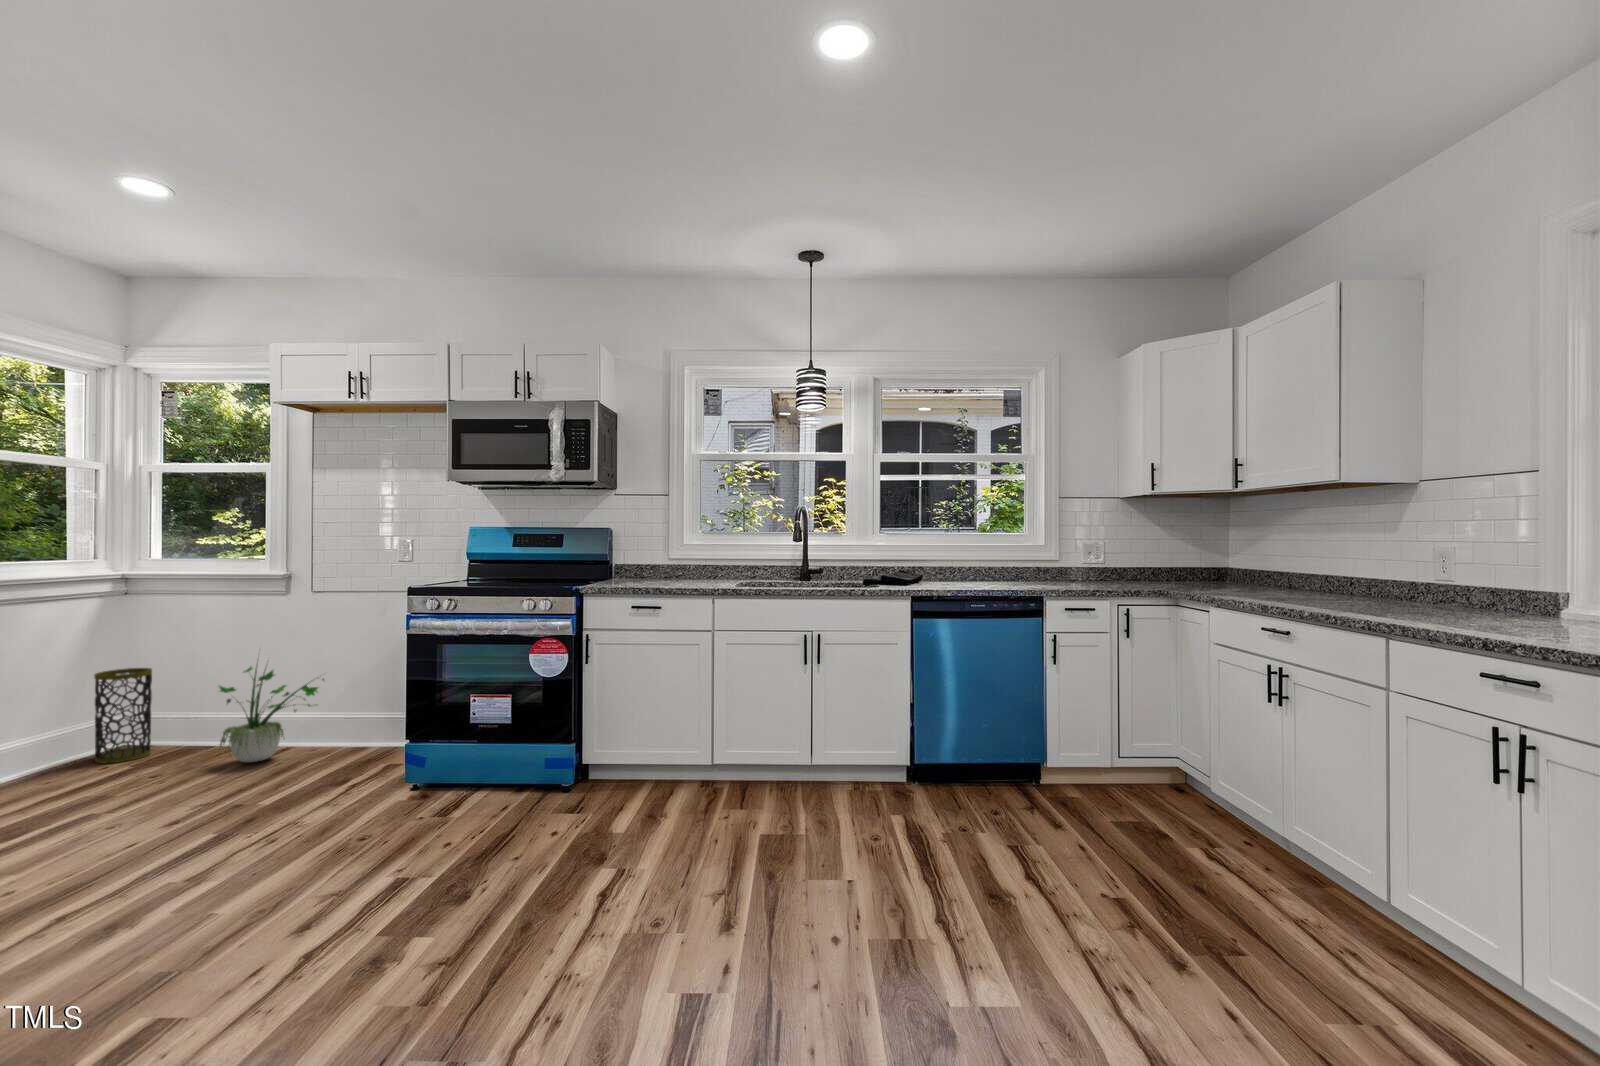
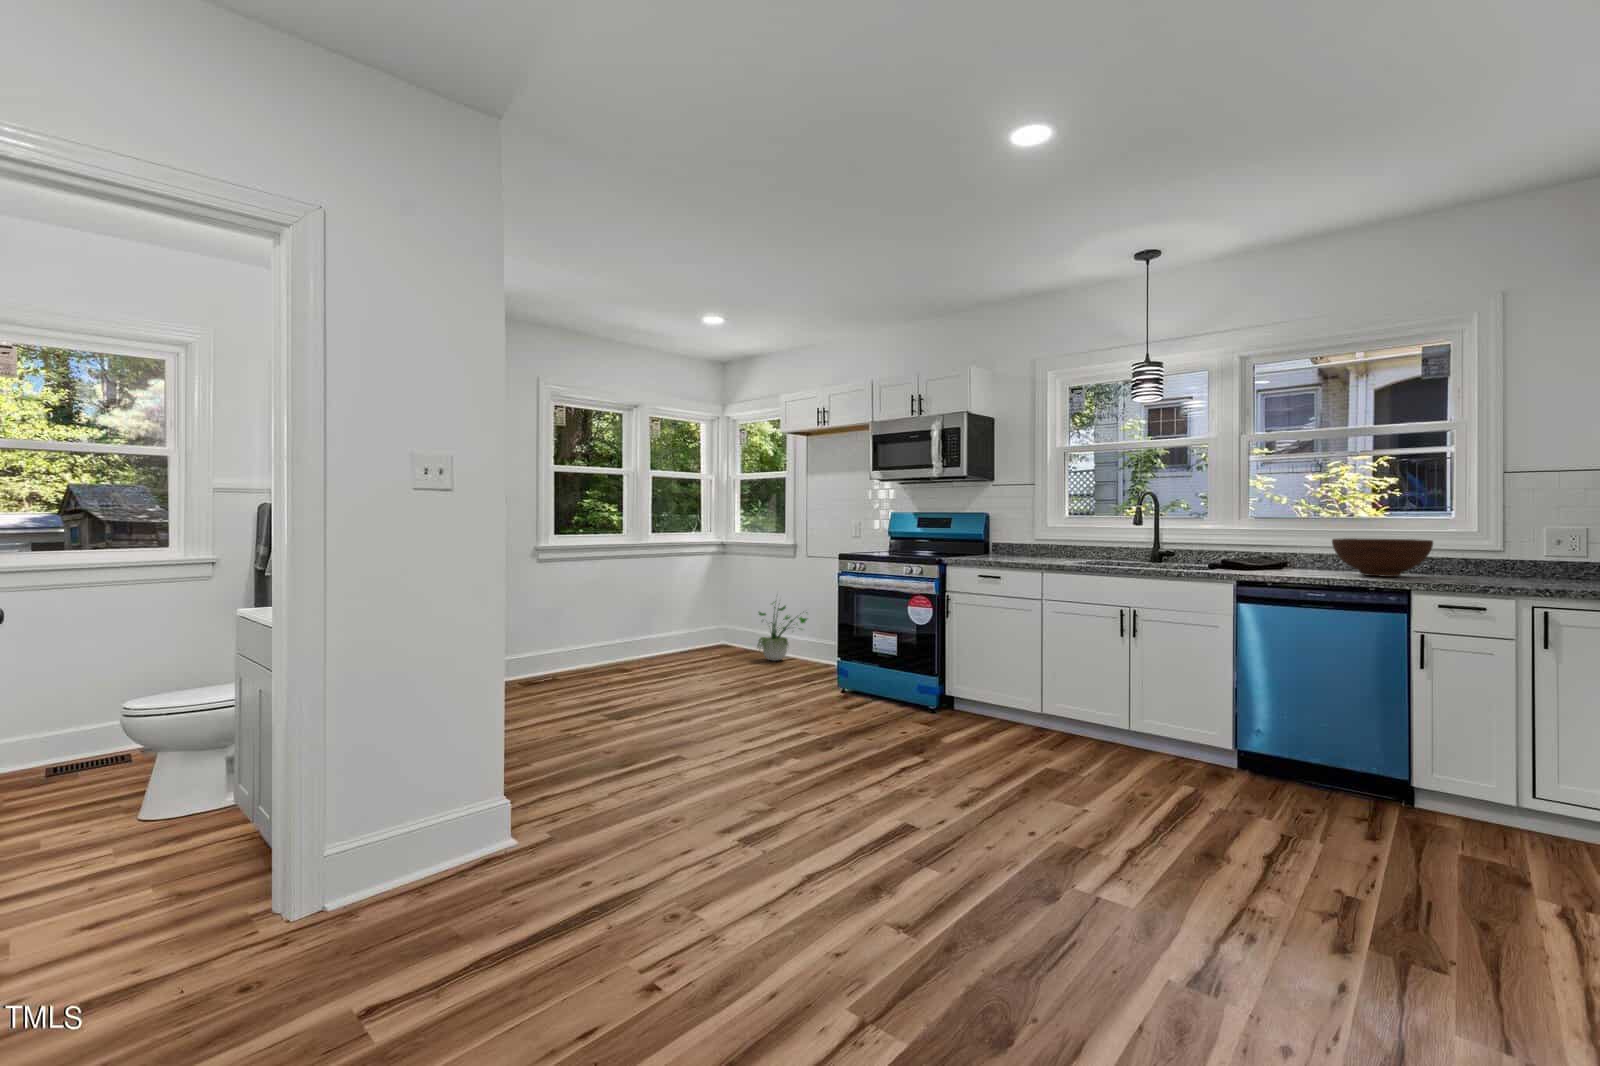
fruit bowl: none [970,552,1042,585] -> present [1332,538,1433,577]
trash can: present [94,668,152,763] -> none [708,597,733,650]

